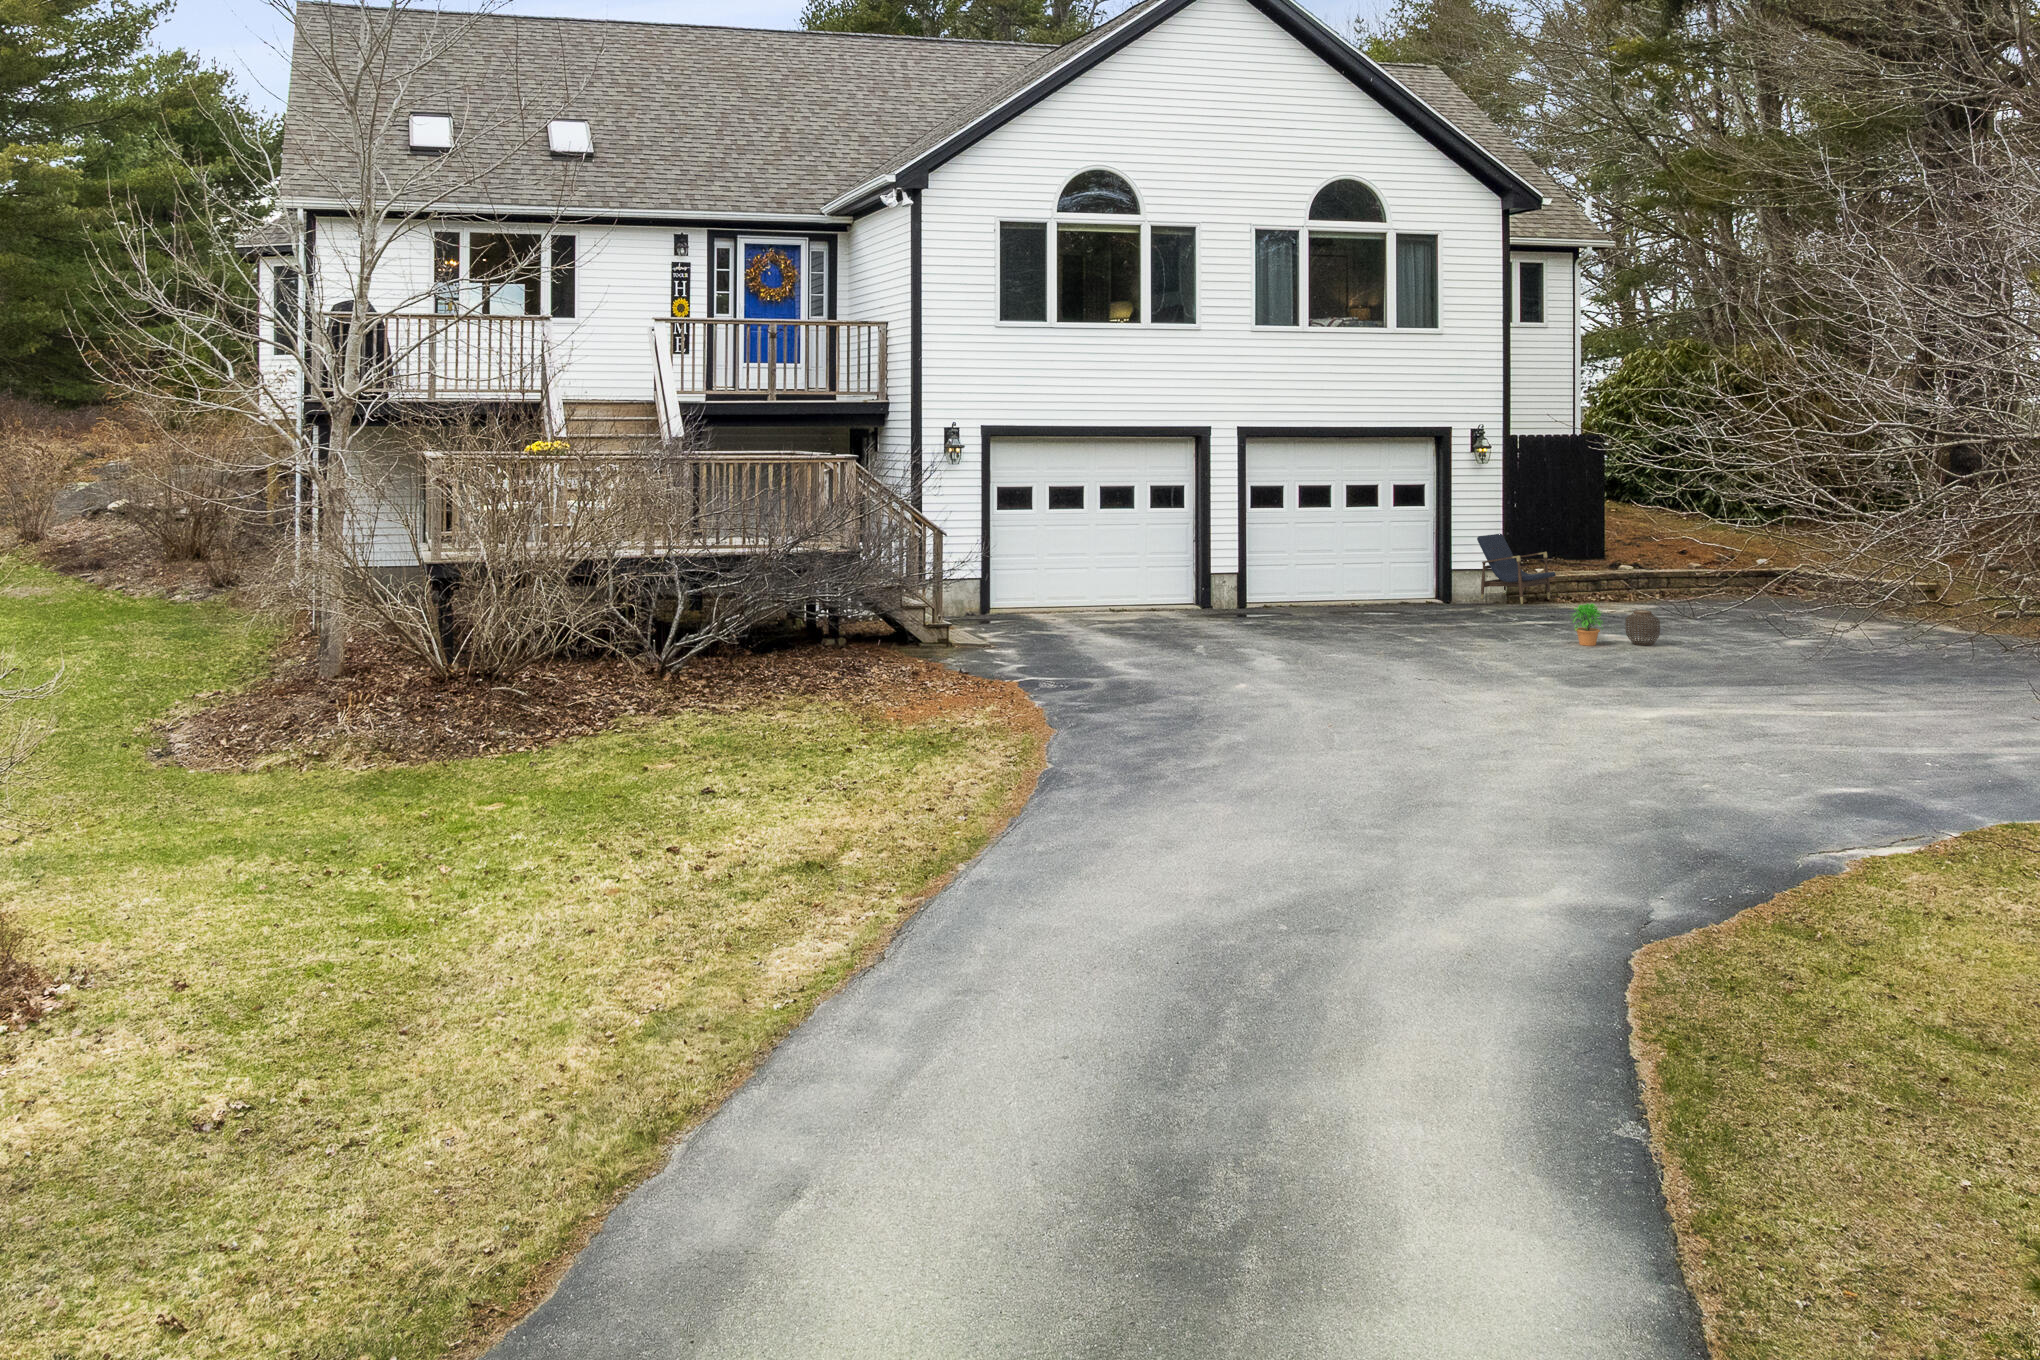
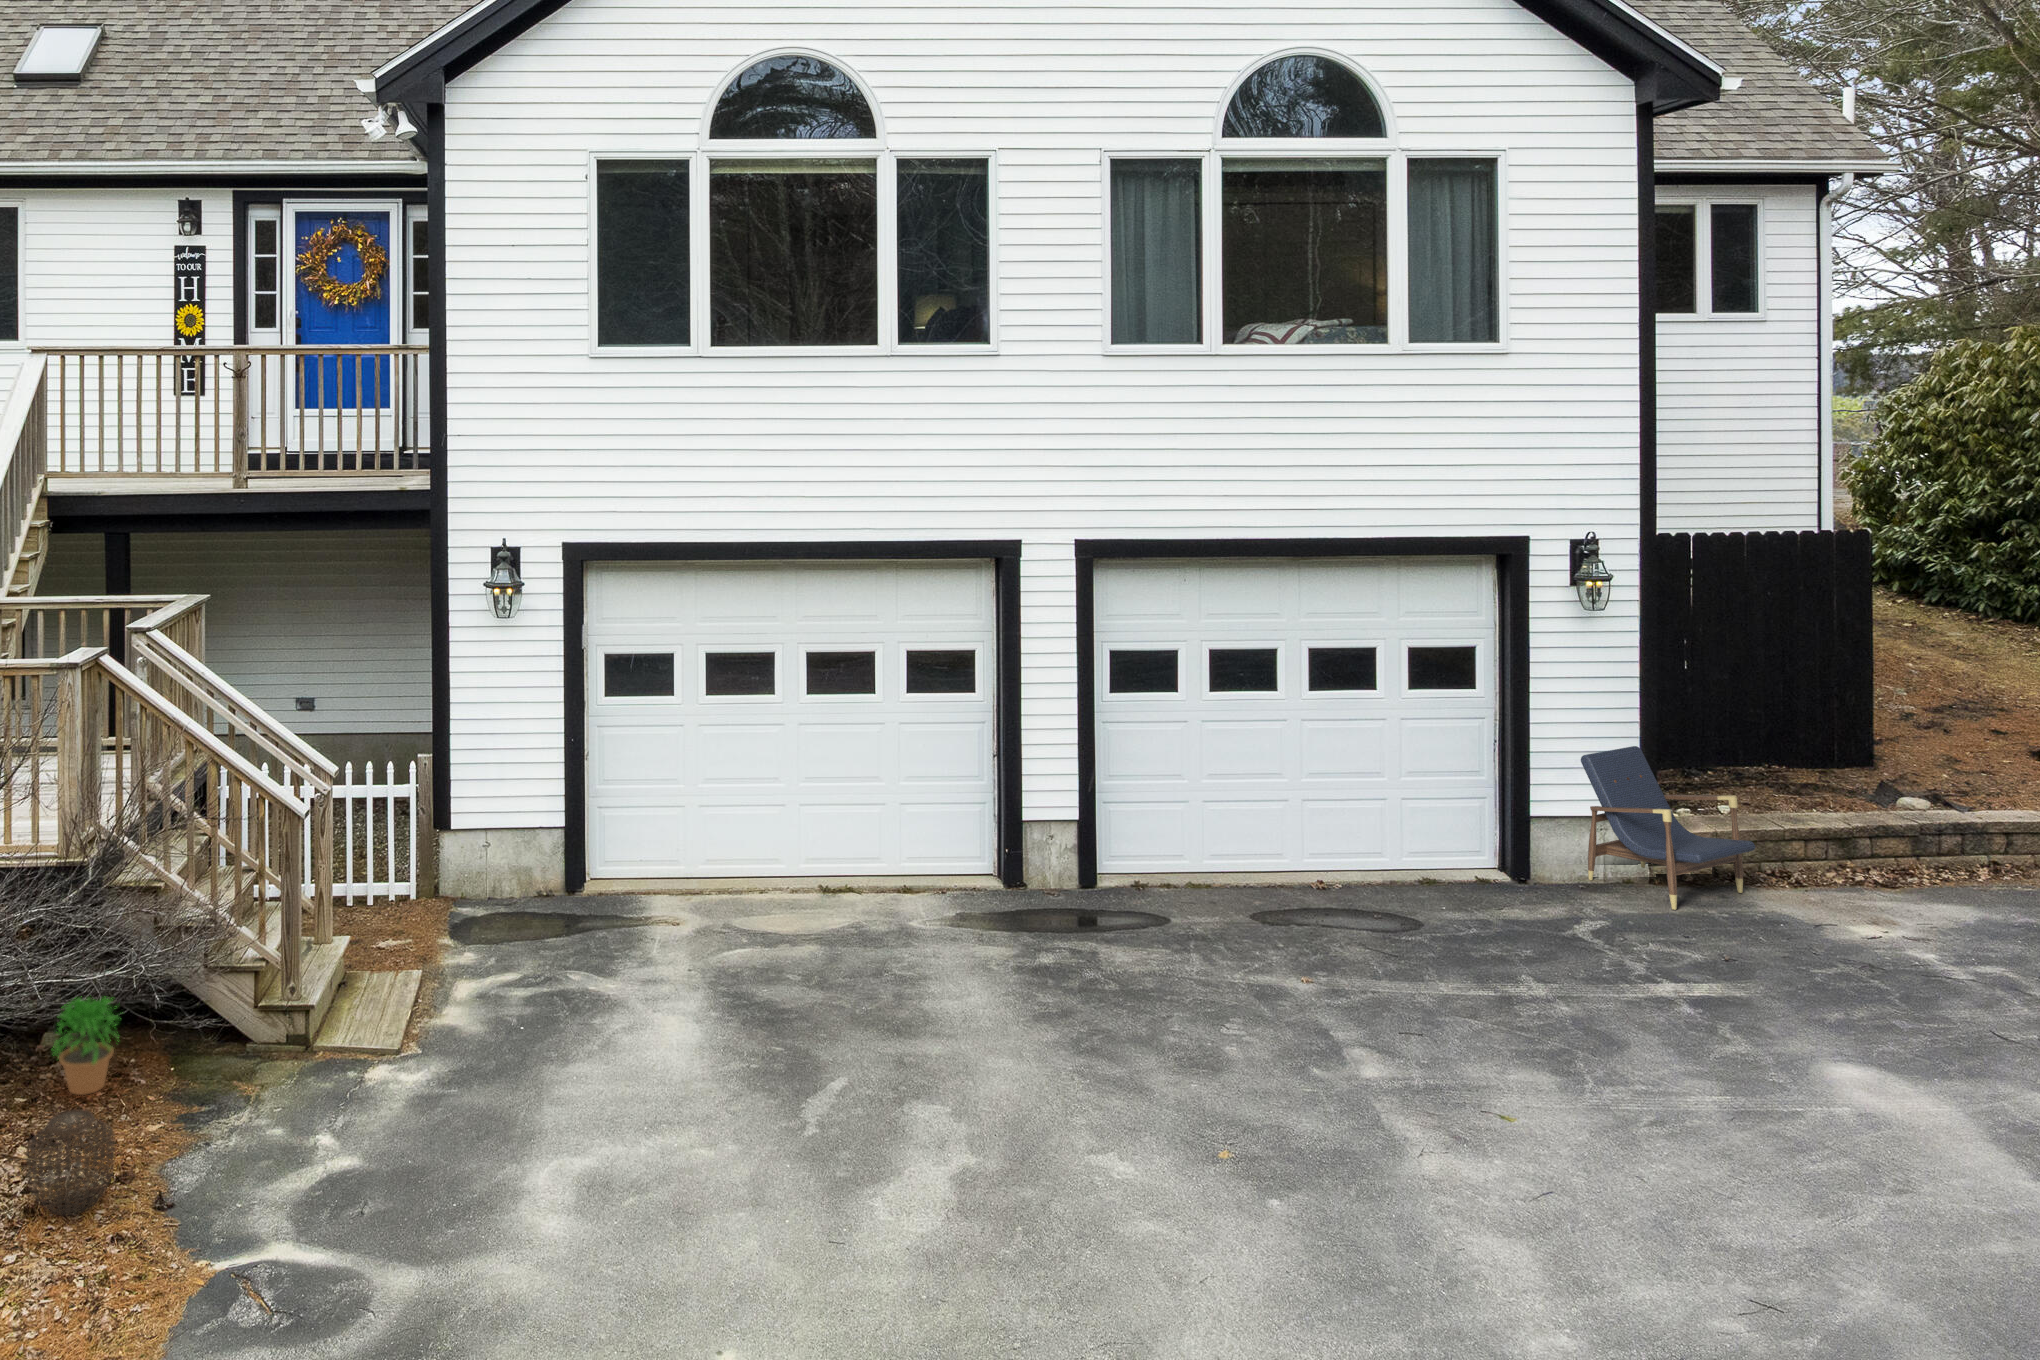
potted plant: present [1573,604,1603,646] -> present [52,996,119,1095]
woven basket: present [1625,610,1660,646] -> present [26,1109,115,1216]

